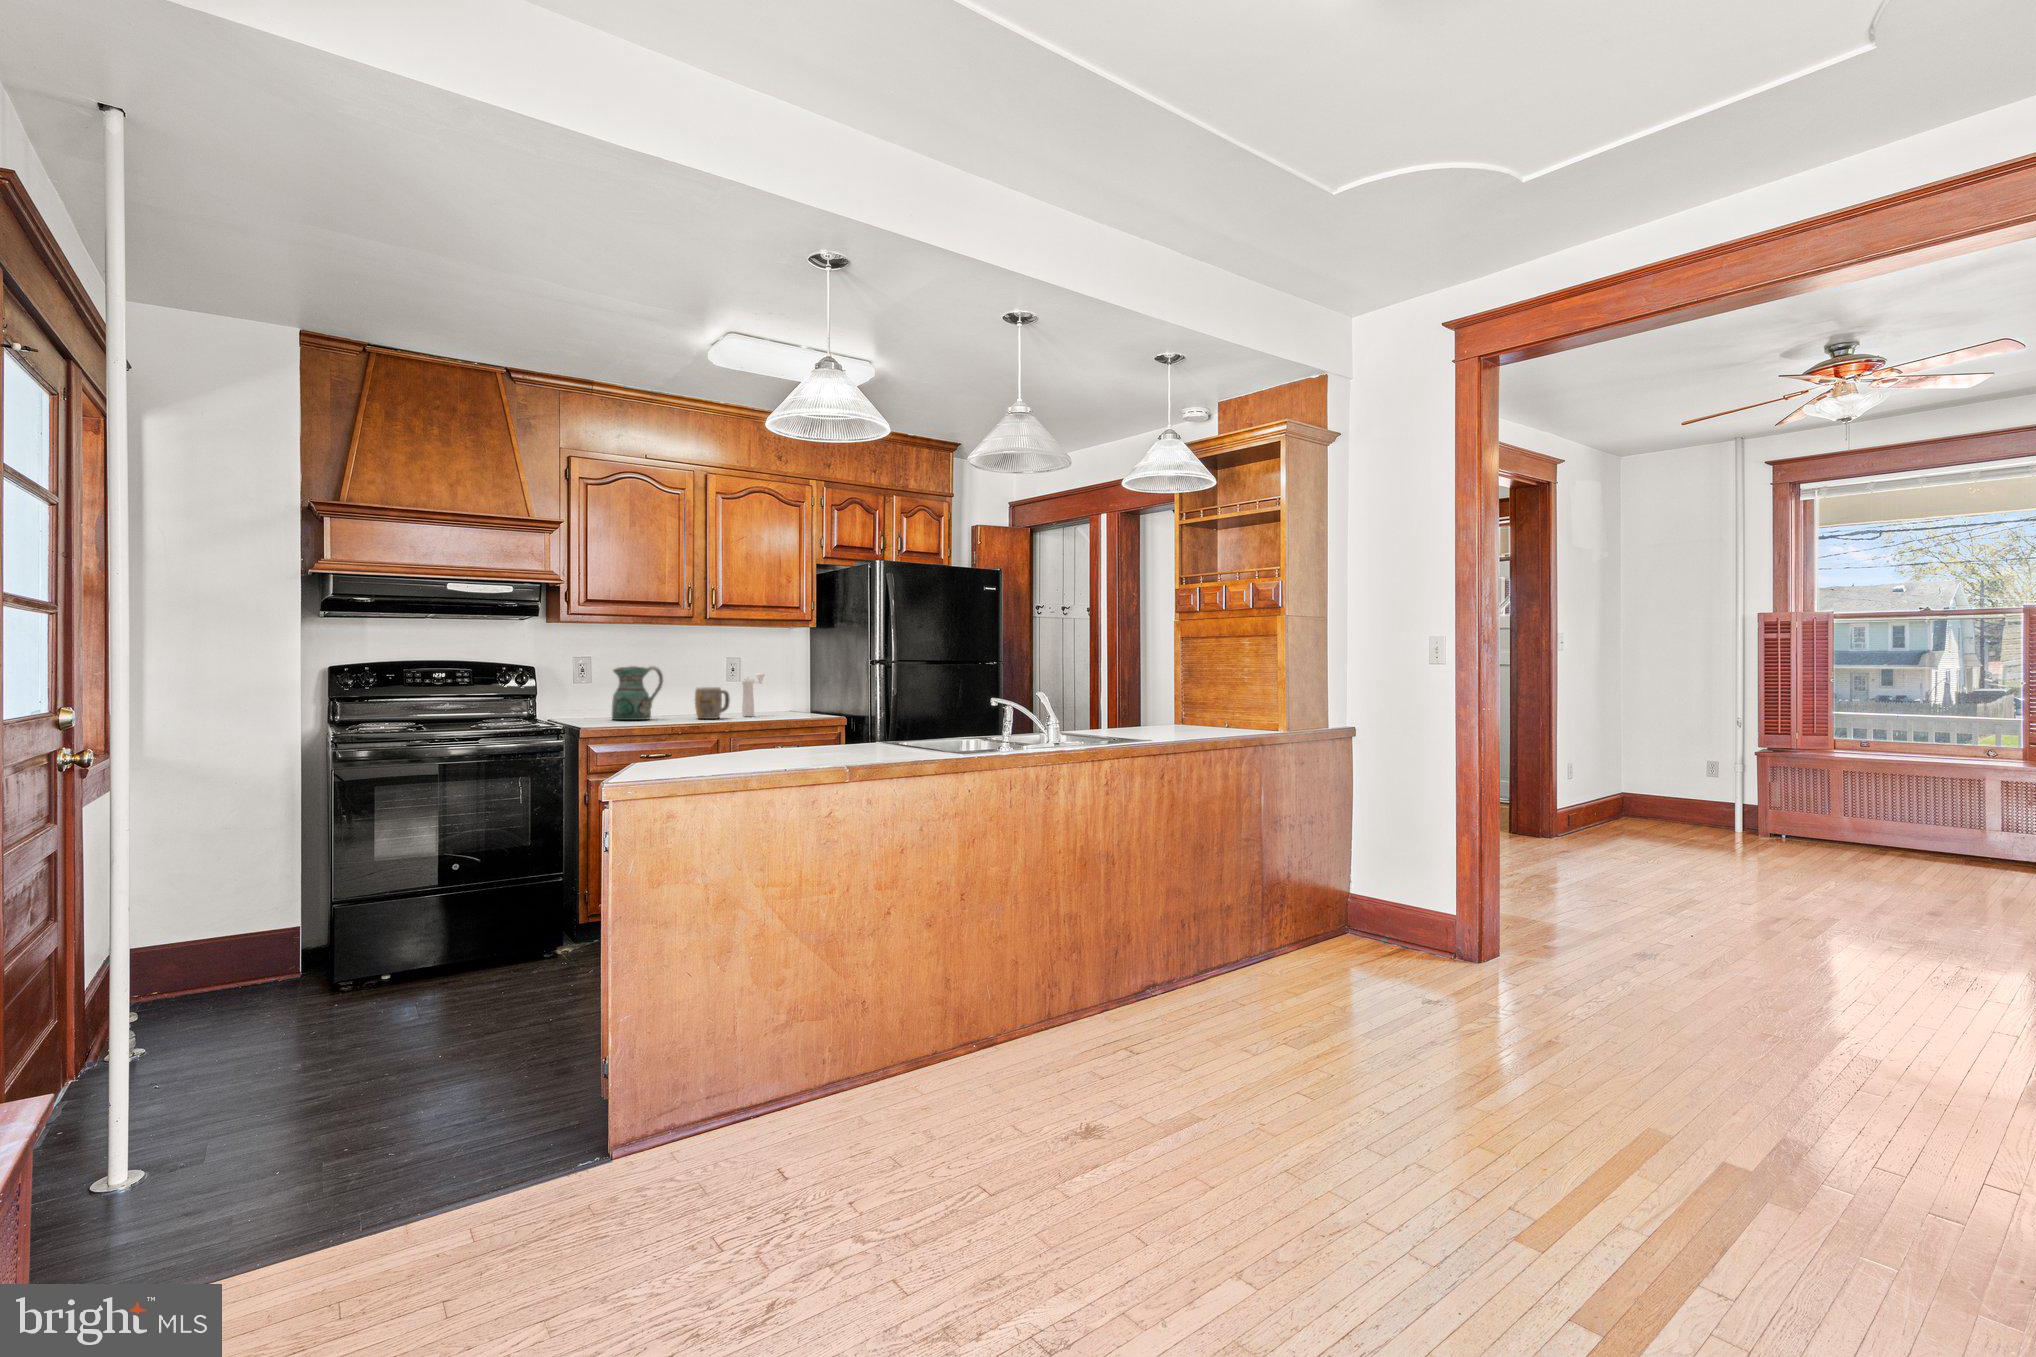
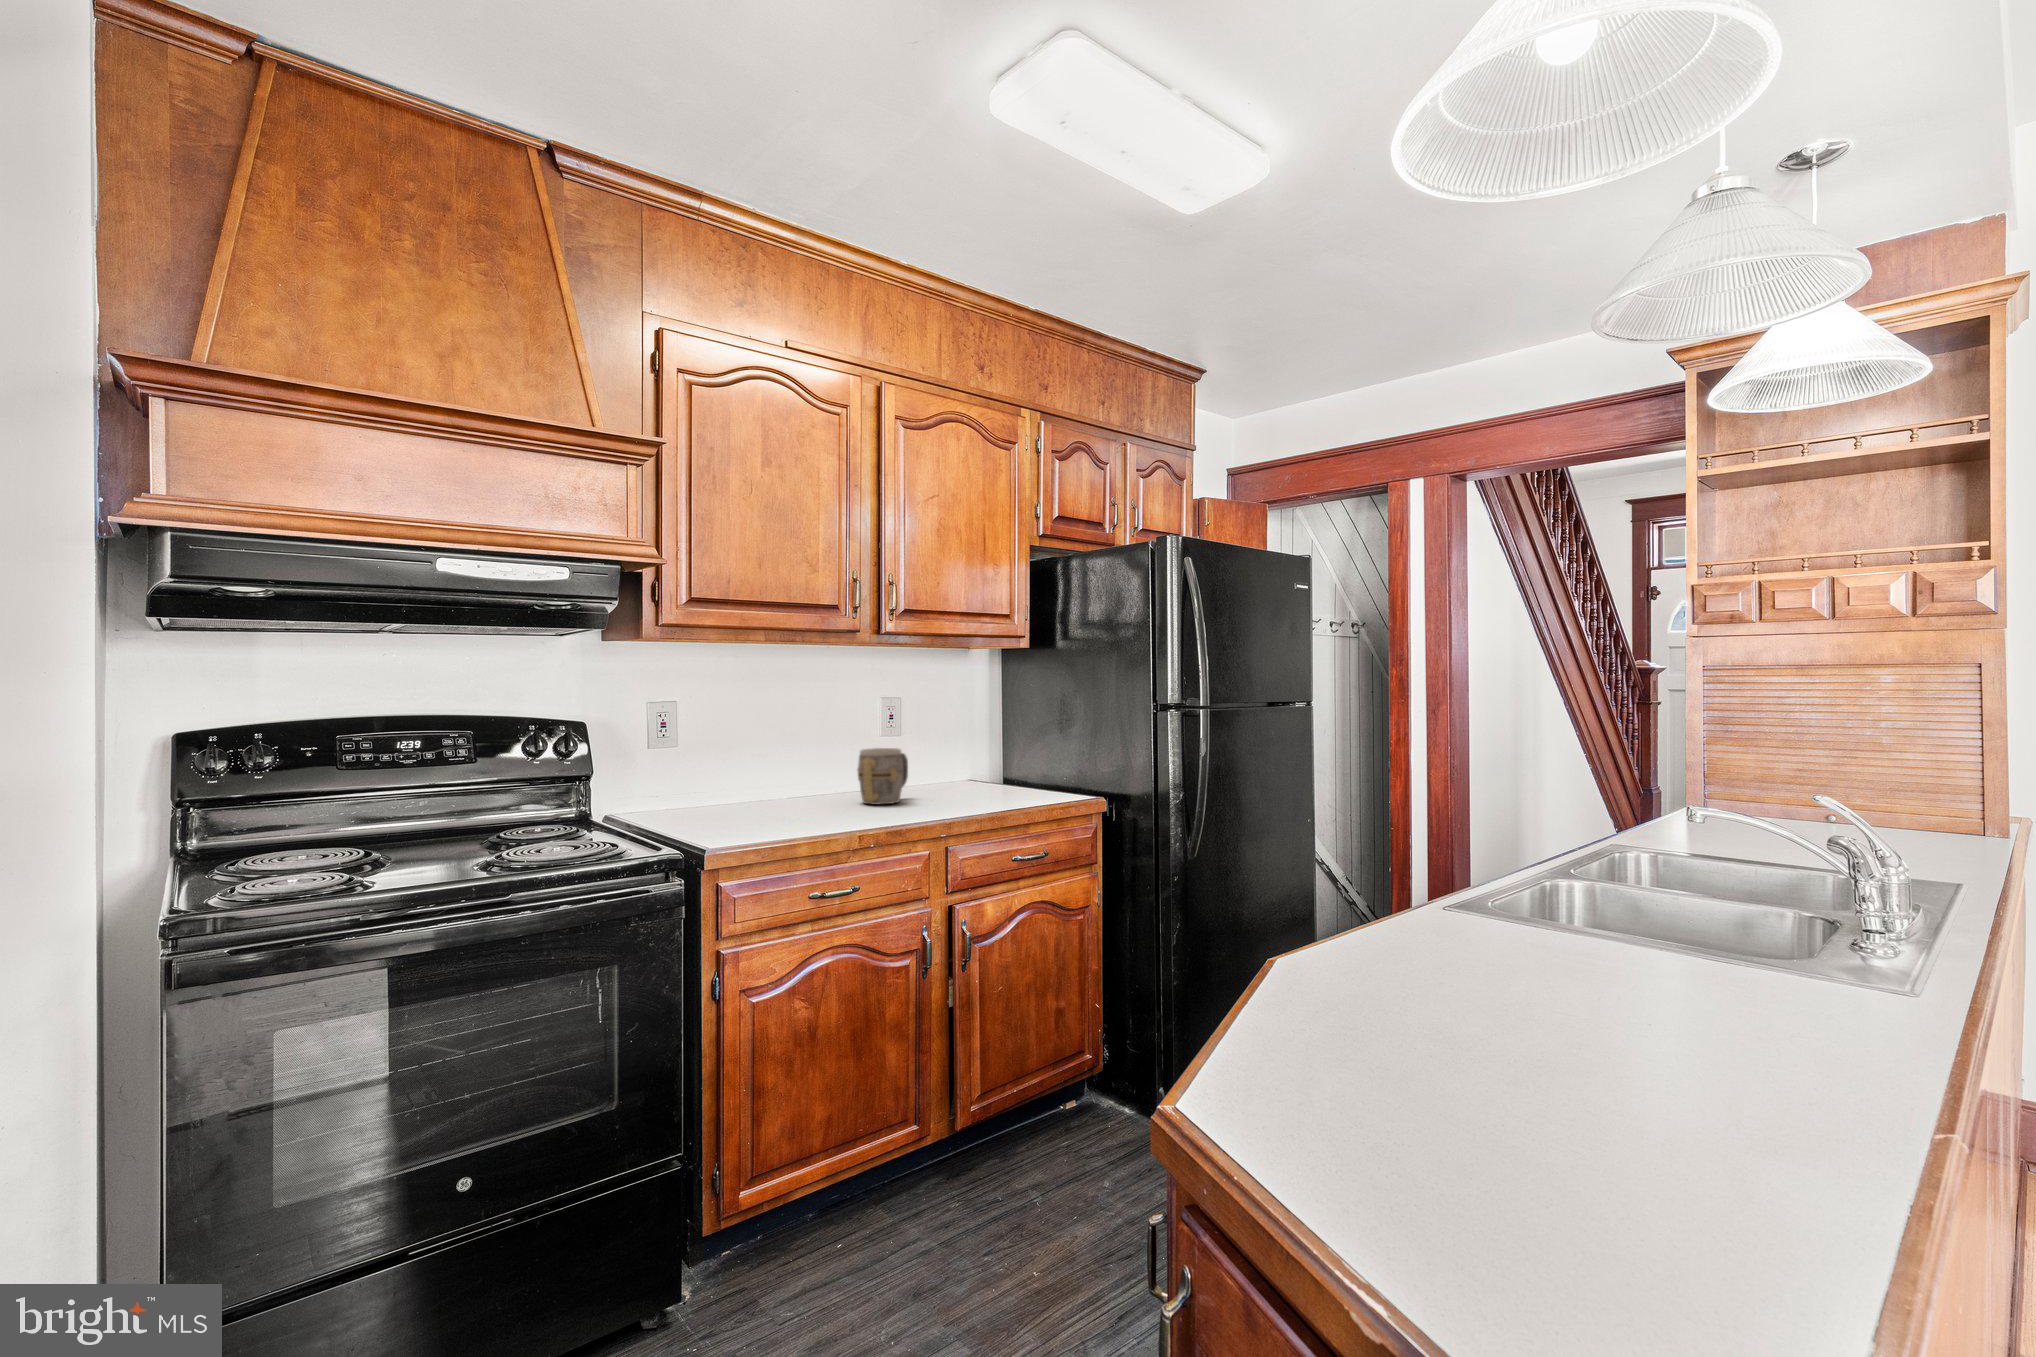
ceramic pitcher: present [612,666,663,720] -> none [724,715,808,814]
pepper mill: present [742,672,765,716] -> none [919,719,948,793]

